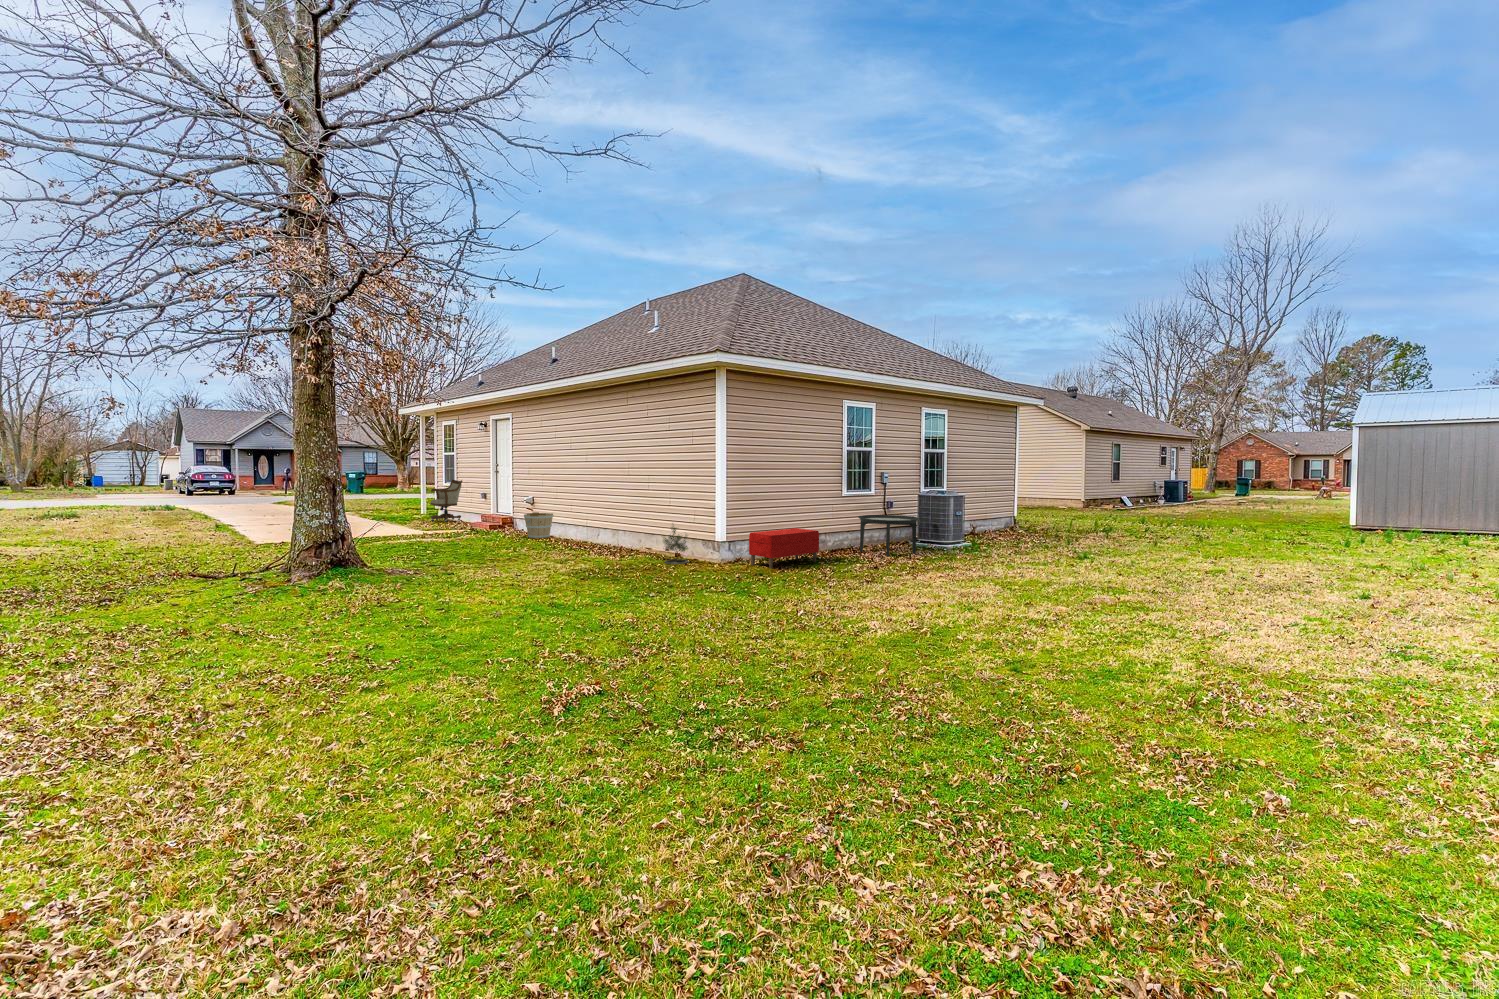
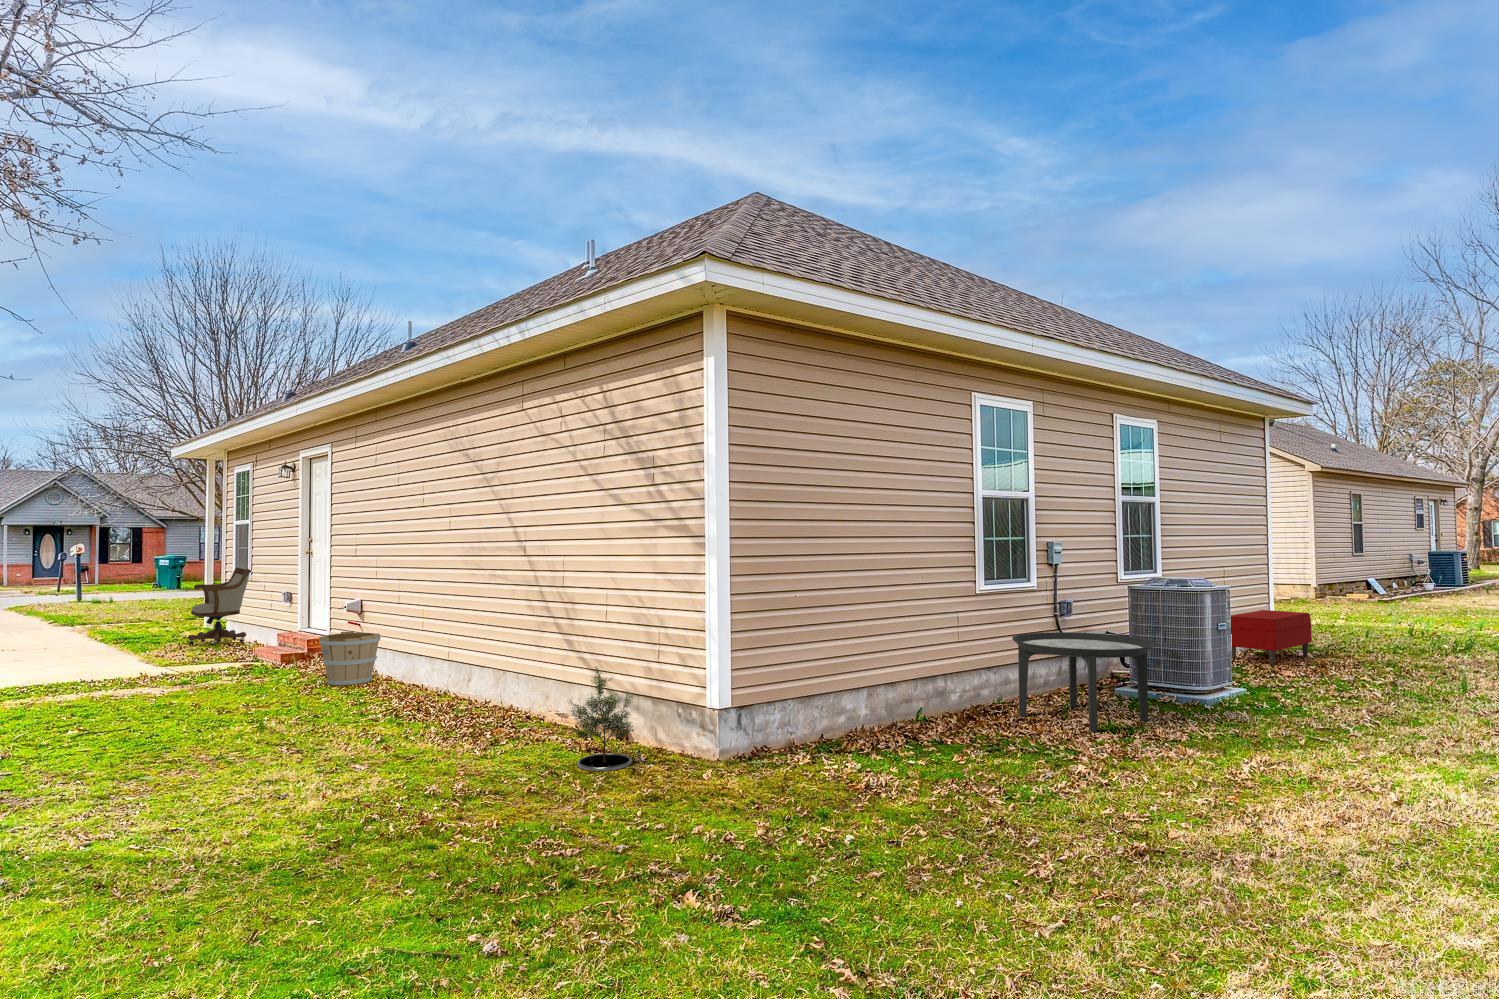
bench: present [749,528,819,568] -> present [1231,610,1312,665]

